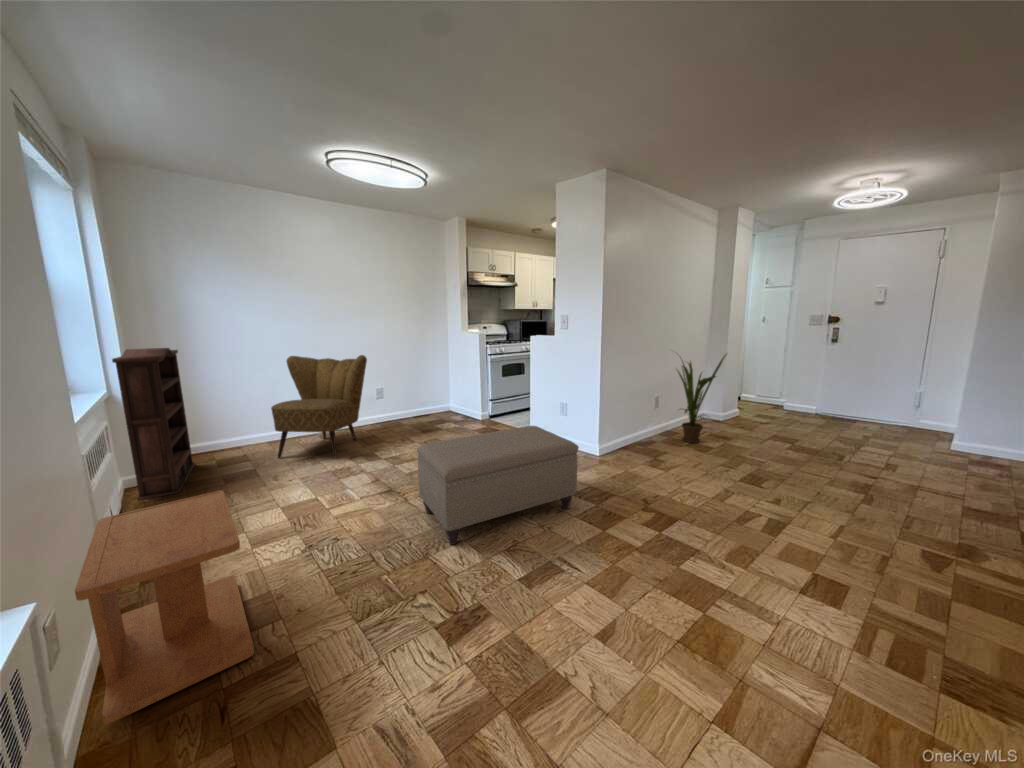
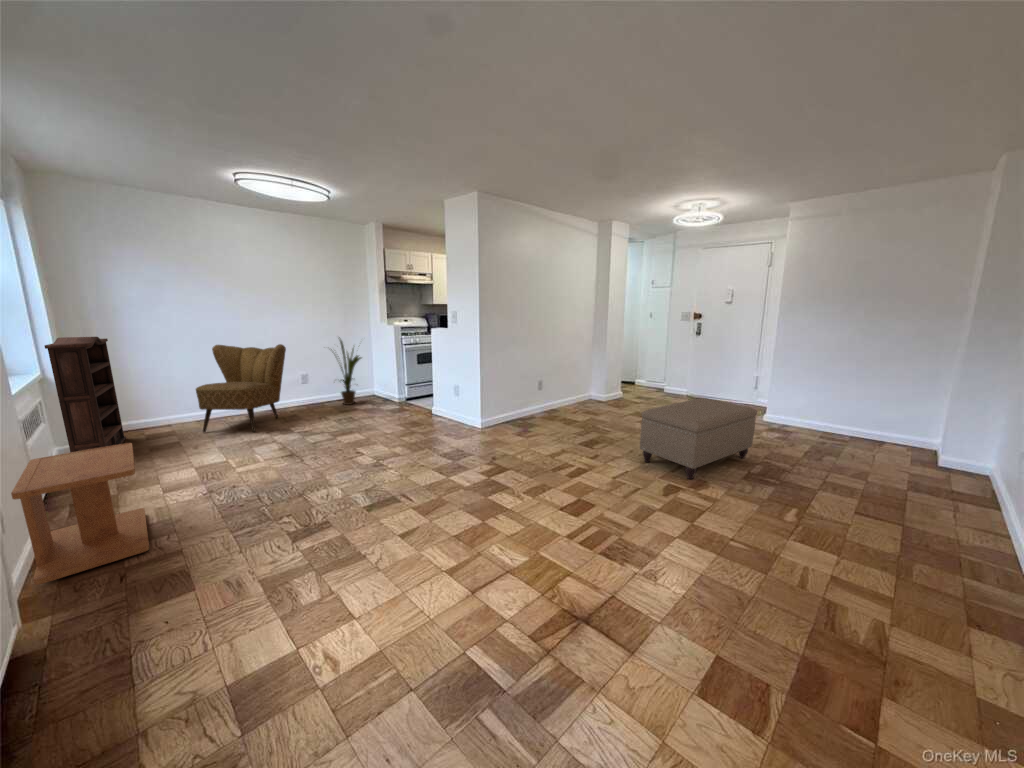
house plant: present [678,354,727,443] -> present [339,337,361,405]
ottoman: present [417,426,579,544] -> present [640,398,757,479]

